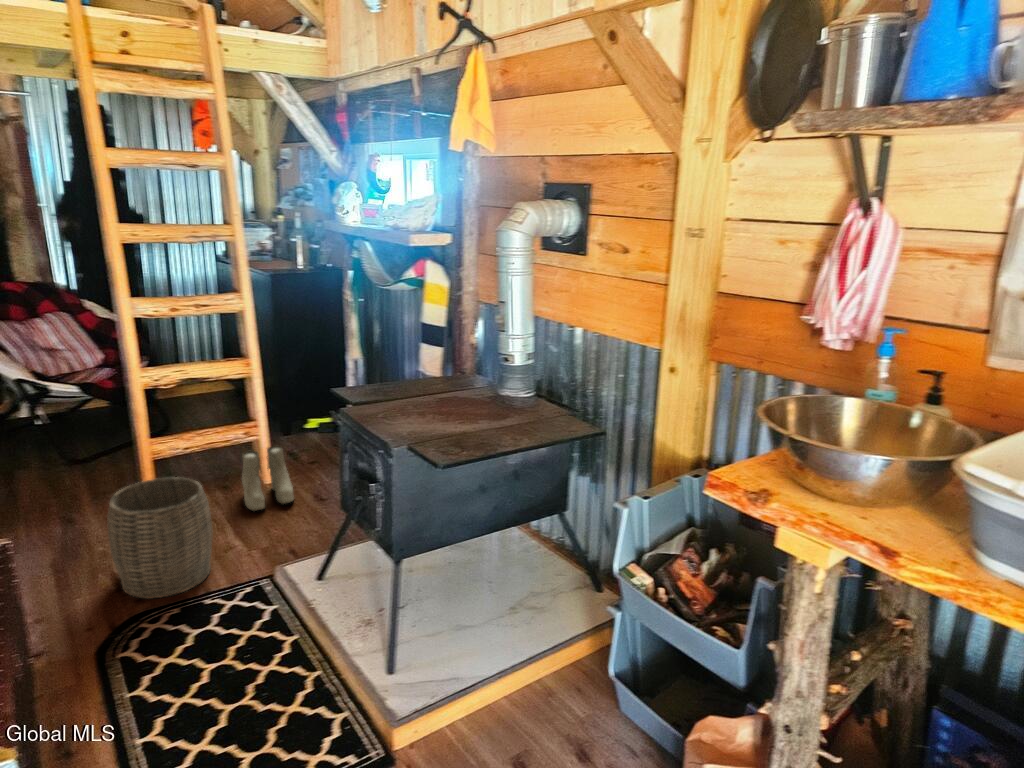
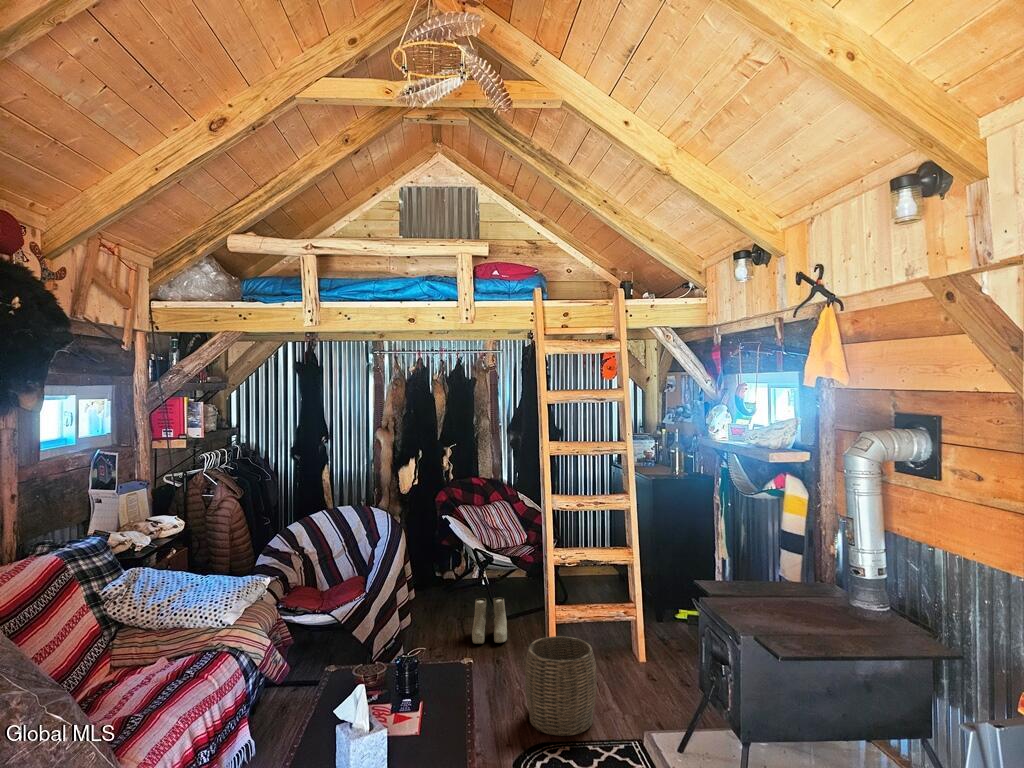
boots: present [242,446,294,511] -> present [472,597,507,644]

